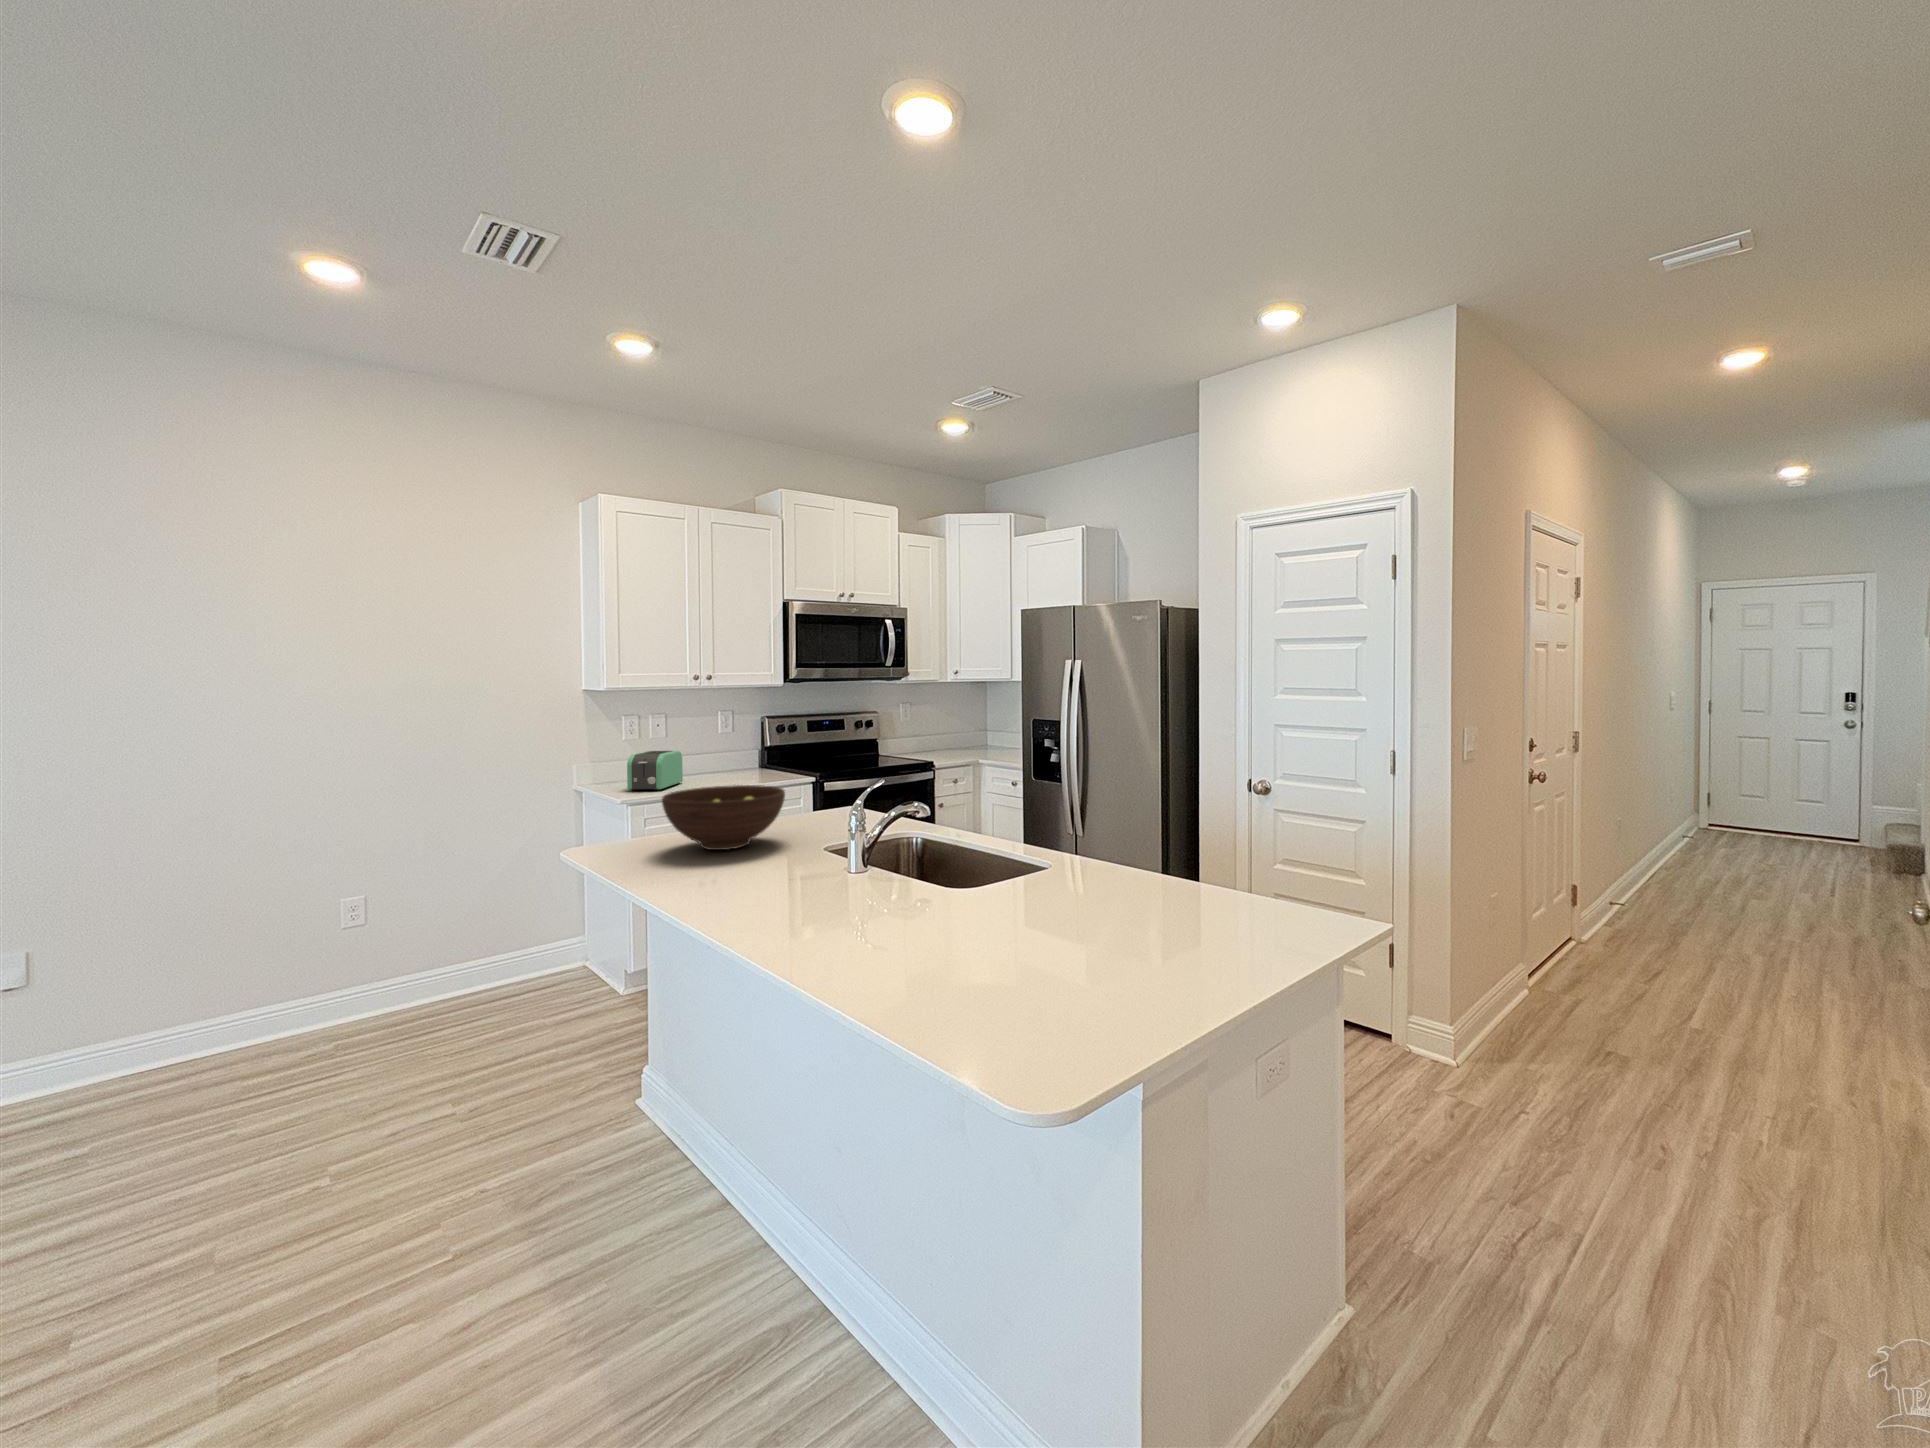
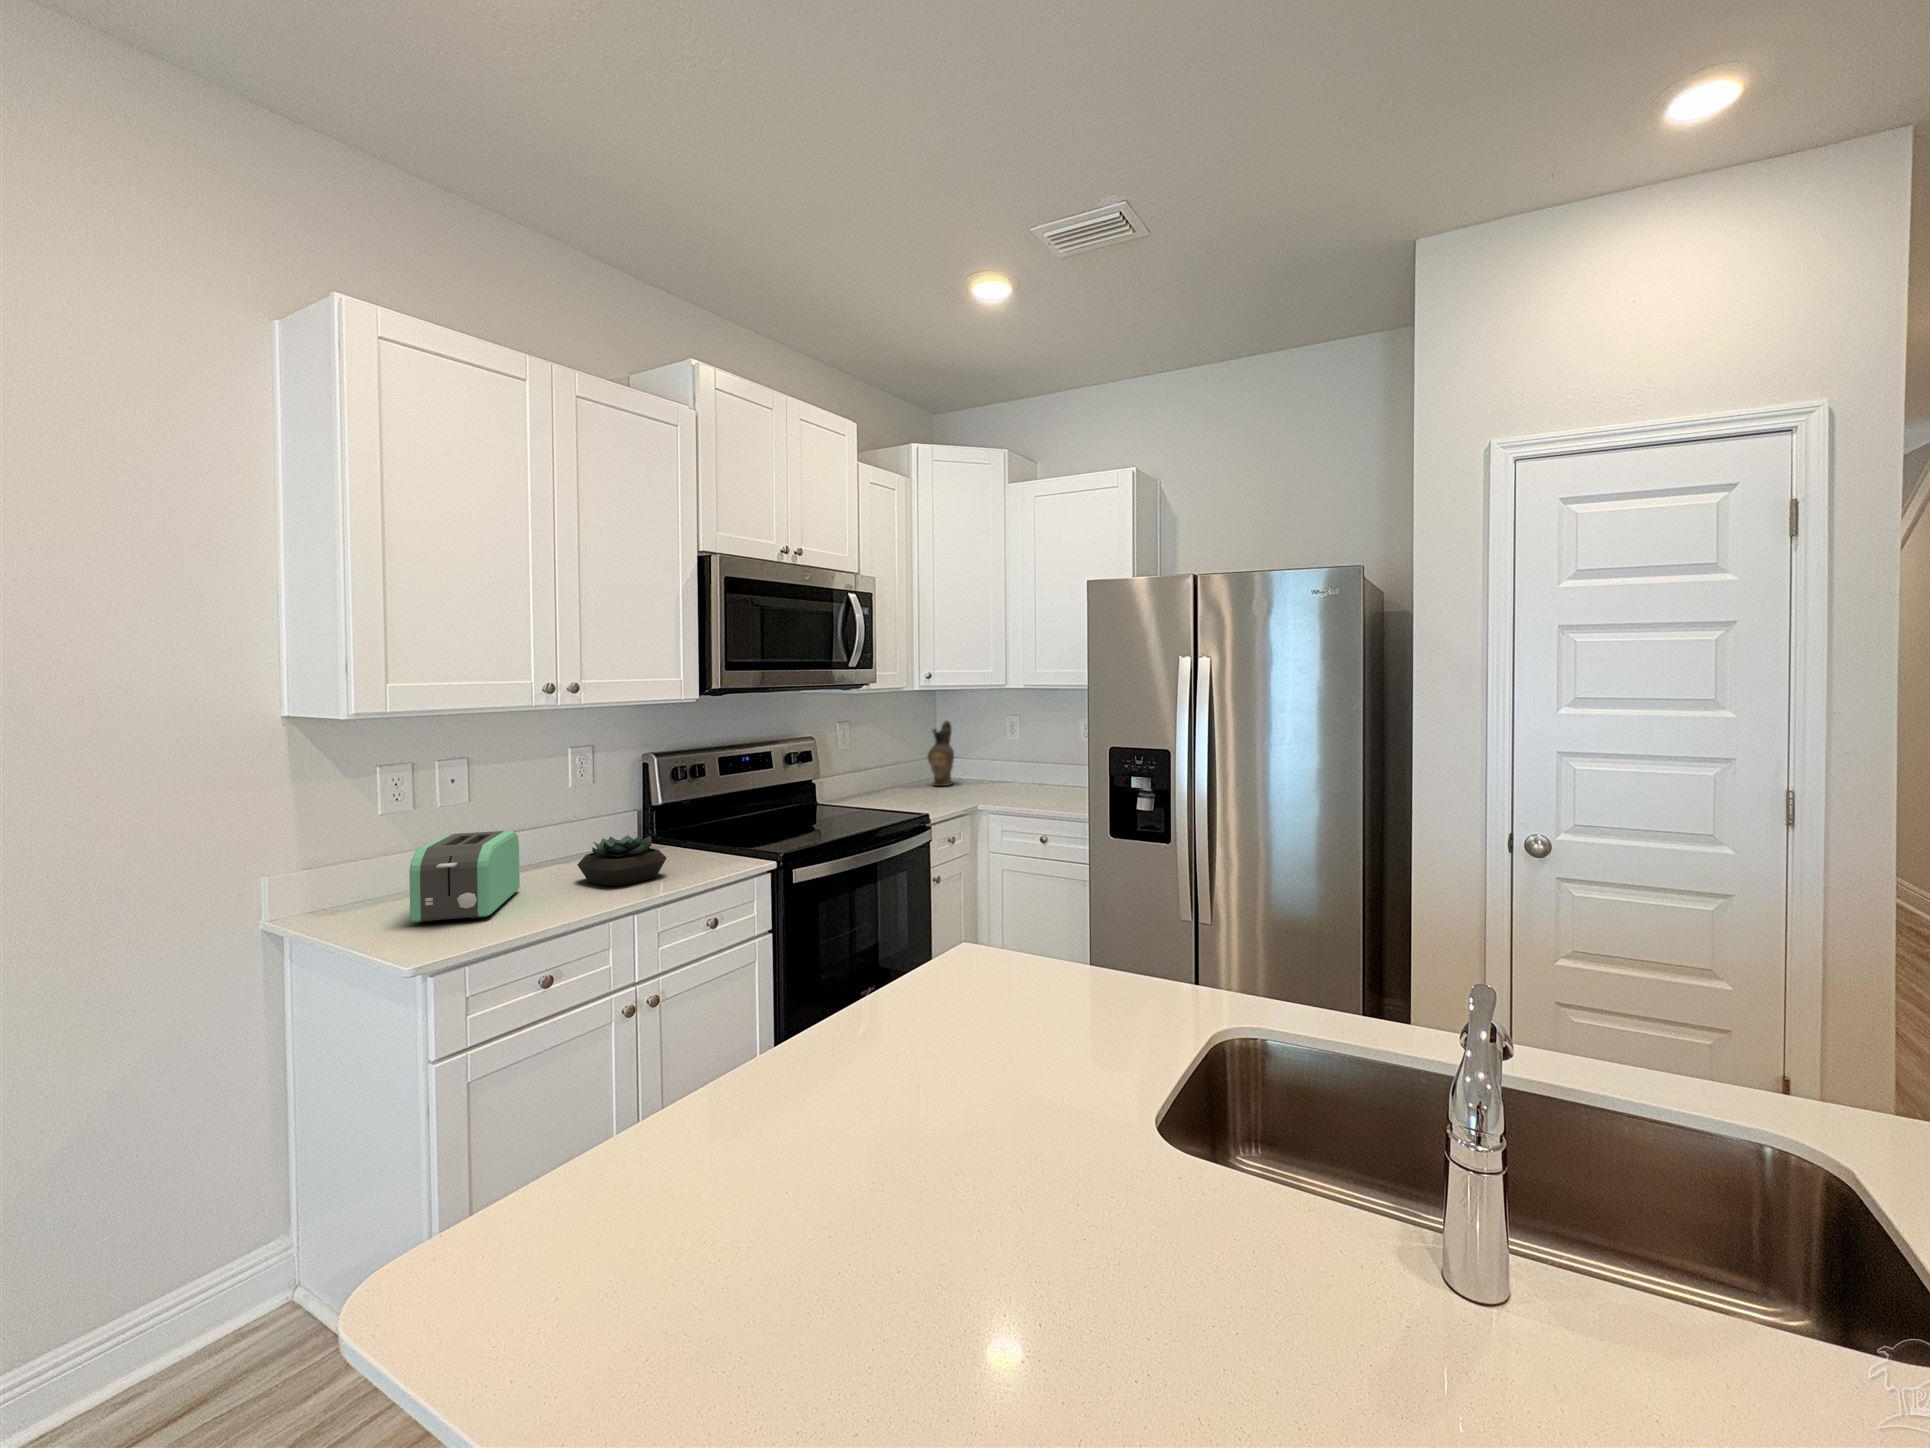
ceramic pitcher: none [967,704,986,749] -> present [928,721,954,786]
succulent plant: none [712,758,757,783] -> present [577,835,667,886]
fruit bowl: present [662,785,785,850] -> none [690,975,1033,1221]

